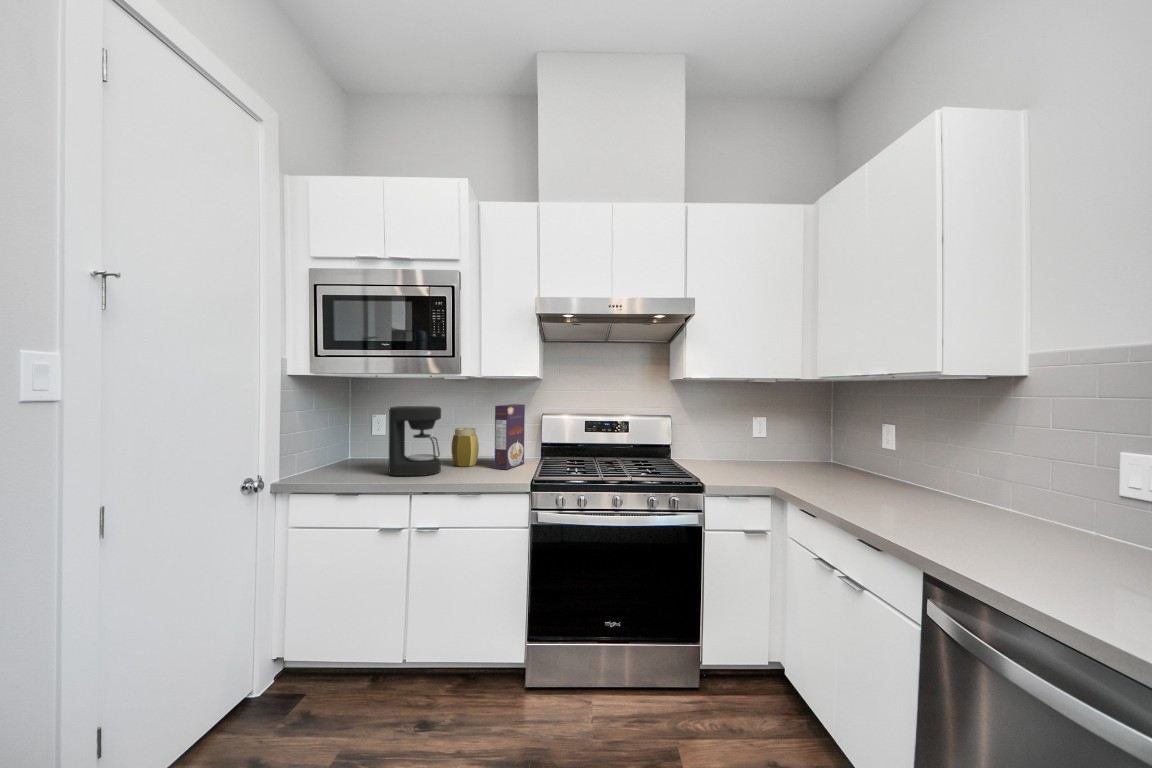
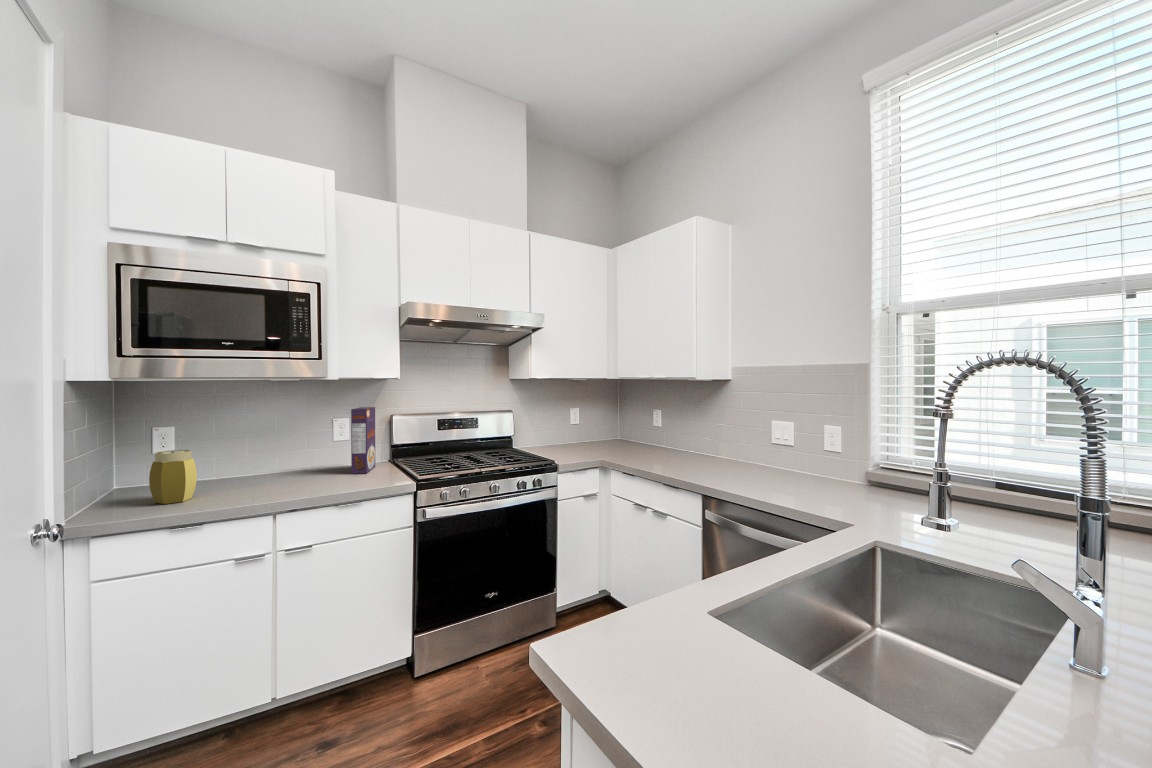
coffee maker: present [389,406,441,476] -> none [225,413,293,495]
jar: present [452,428,479,466] -> present [149,450,197,504]

